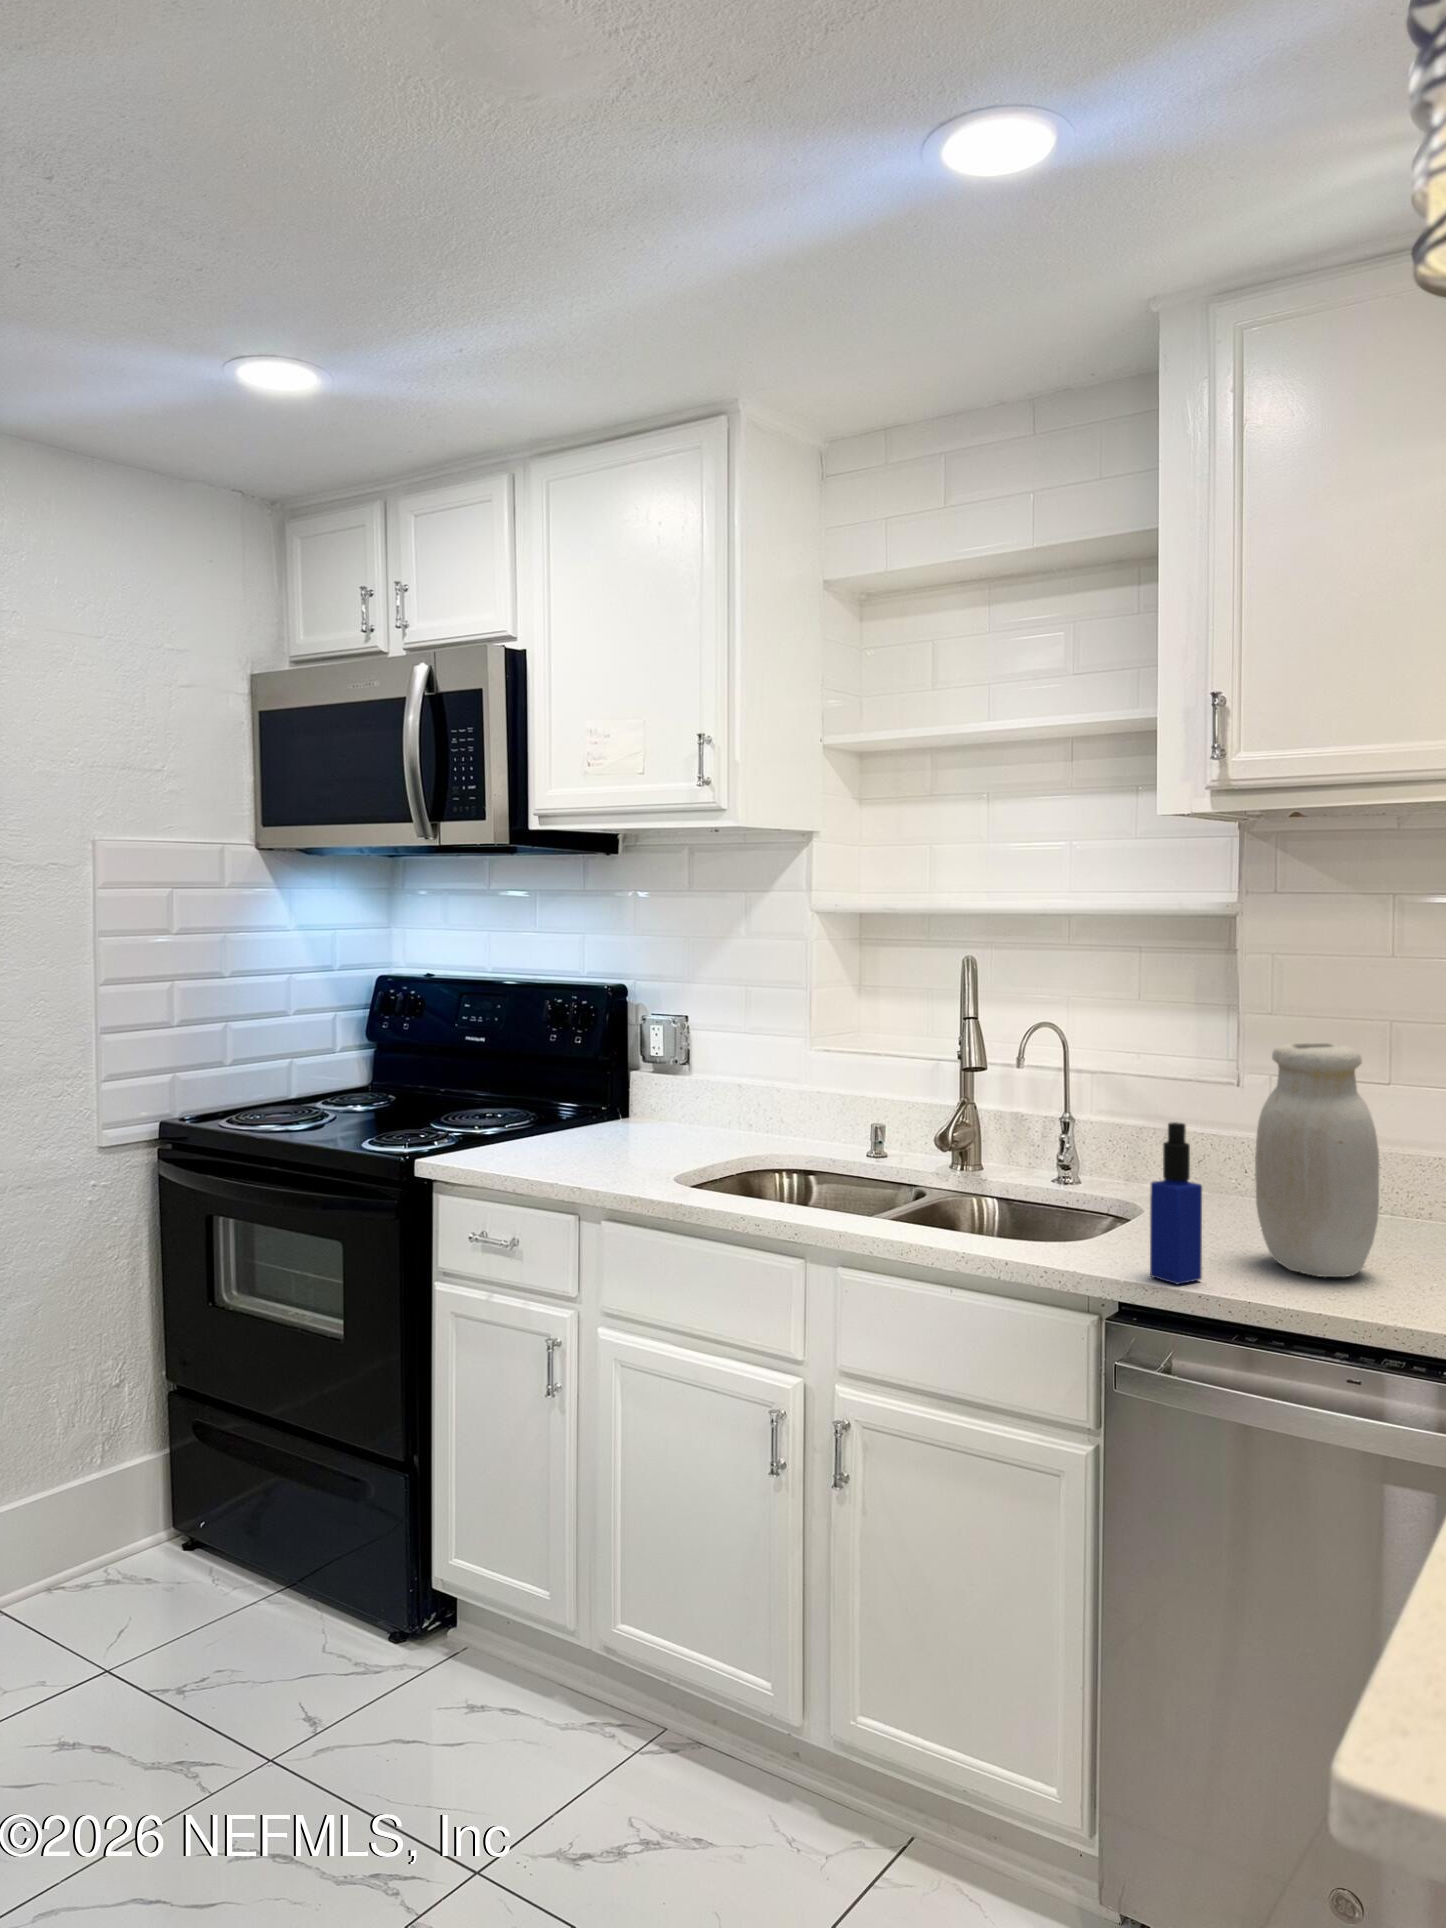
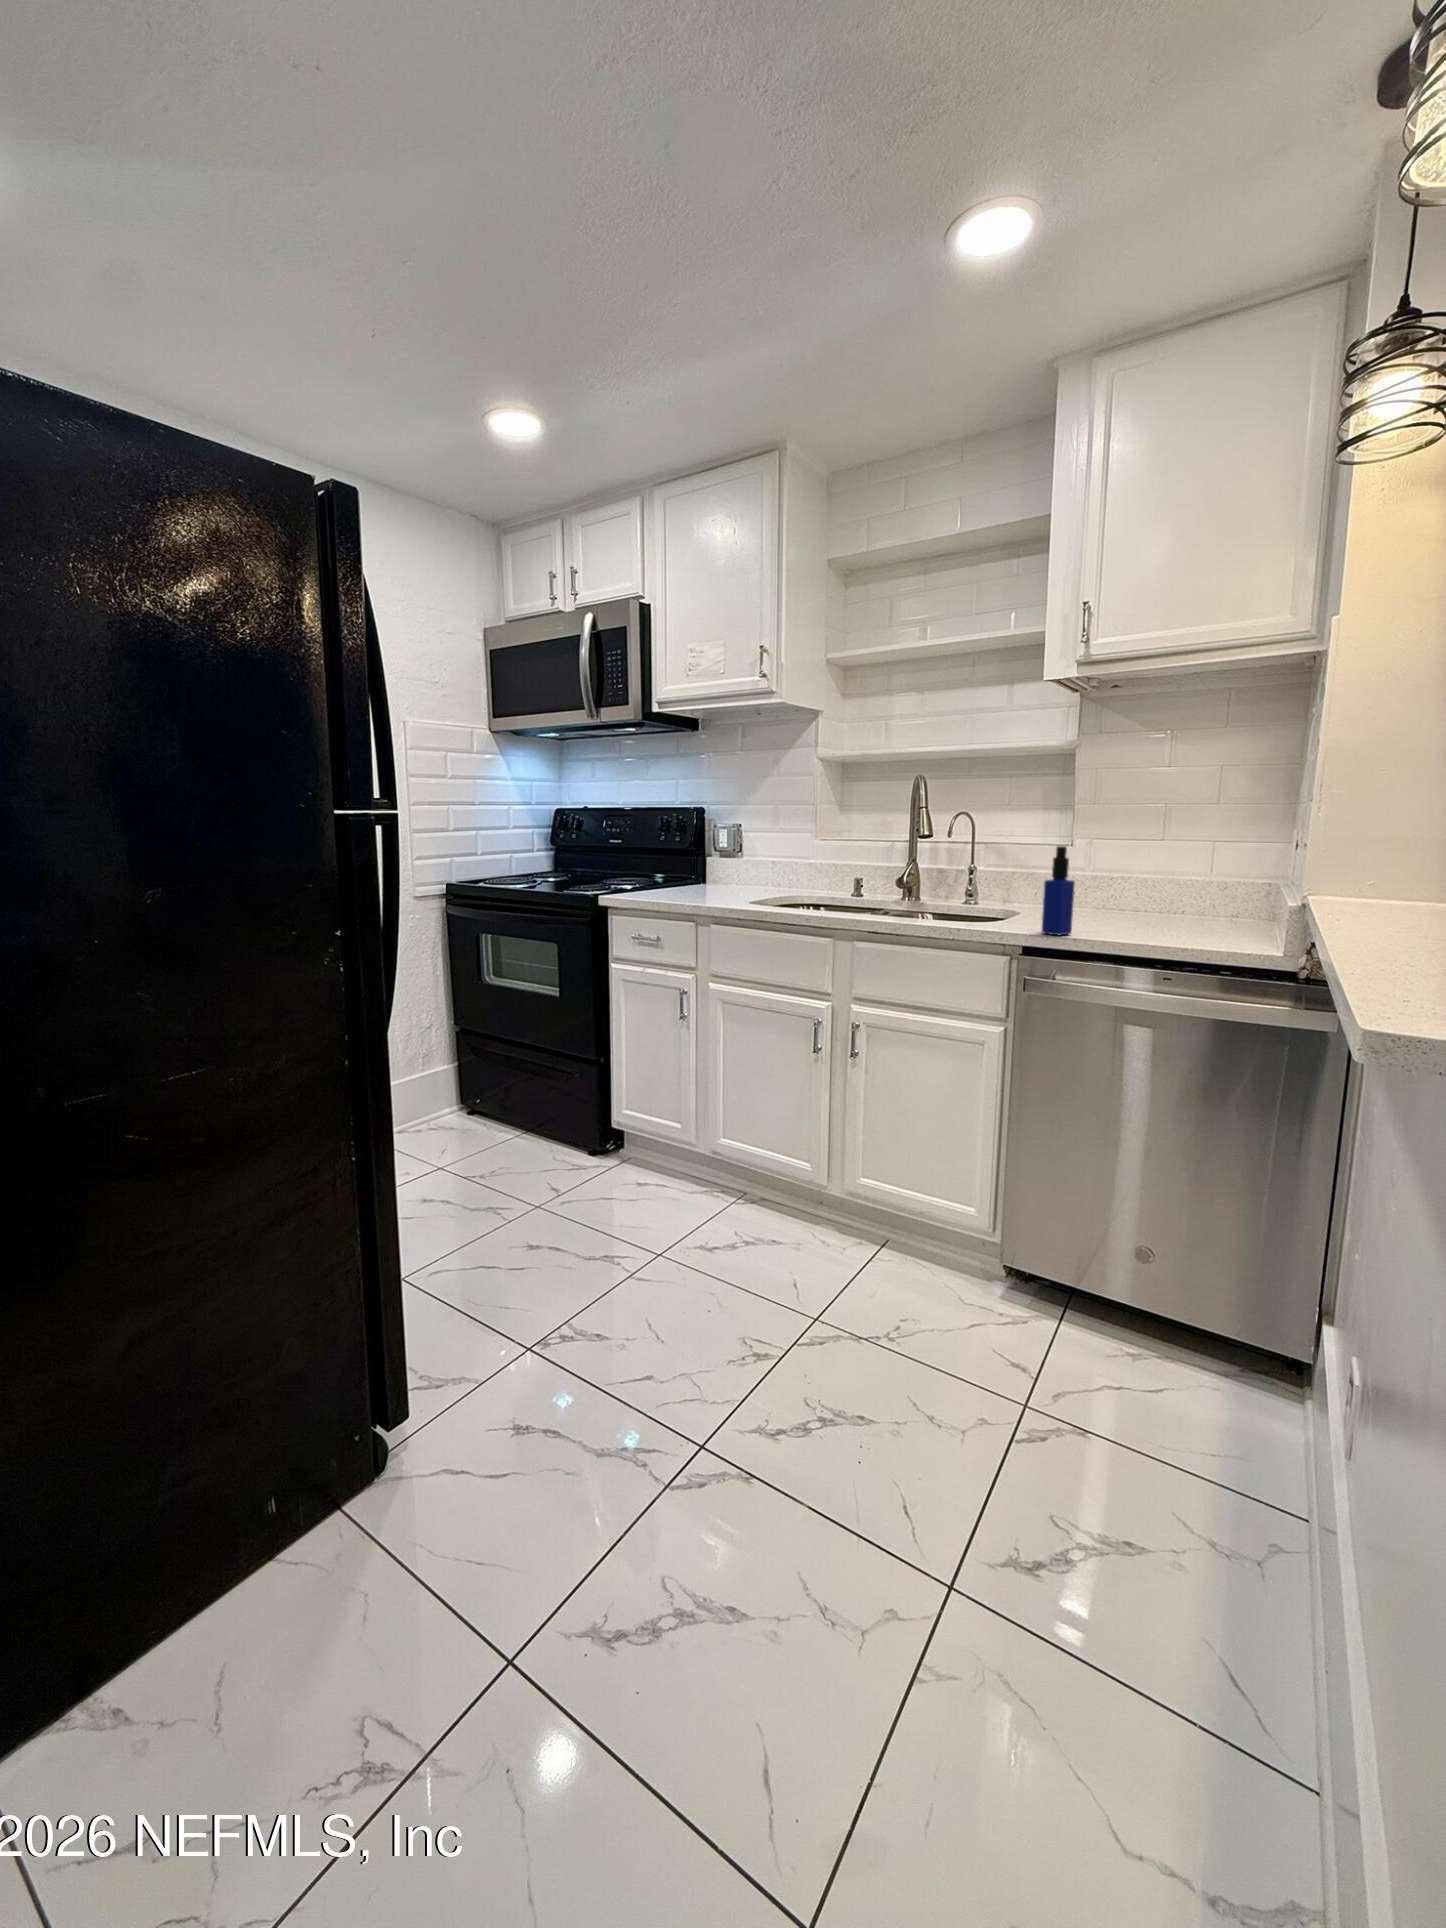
jar: present [1255,1042,1379,1277] -> none [1099,803,1175,933]

